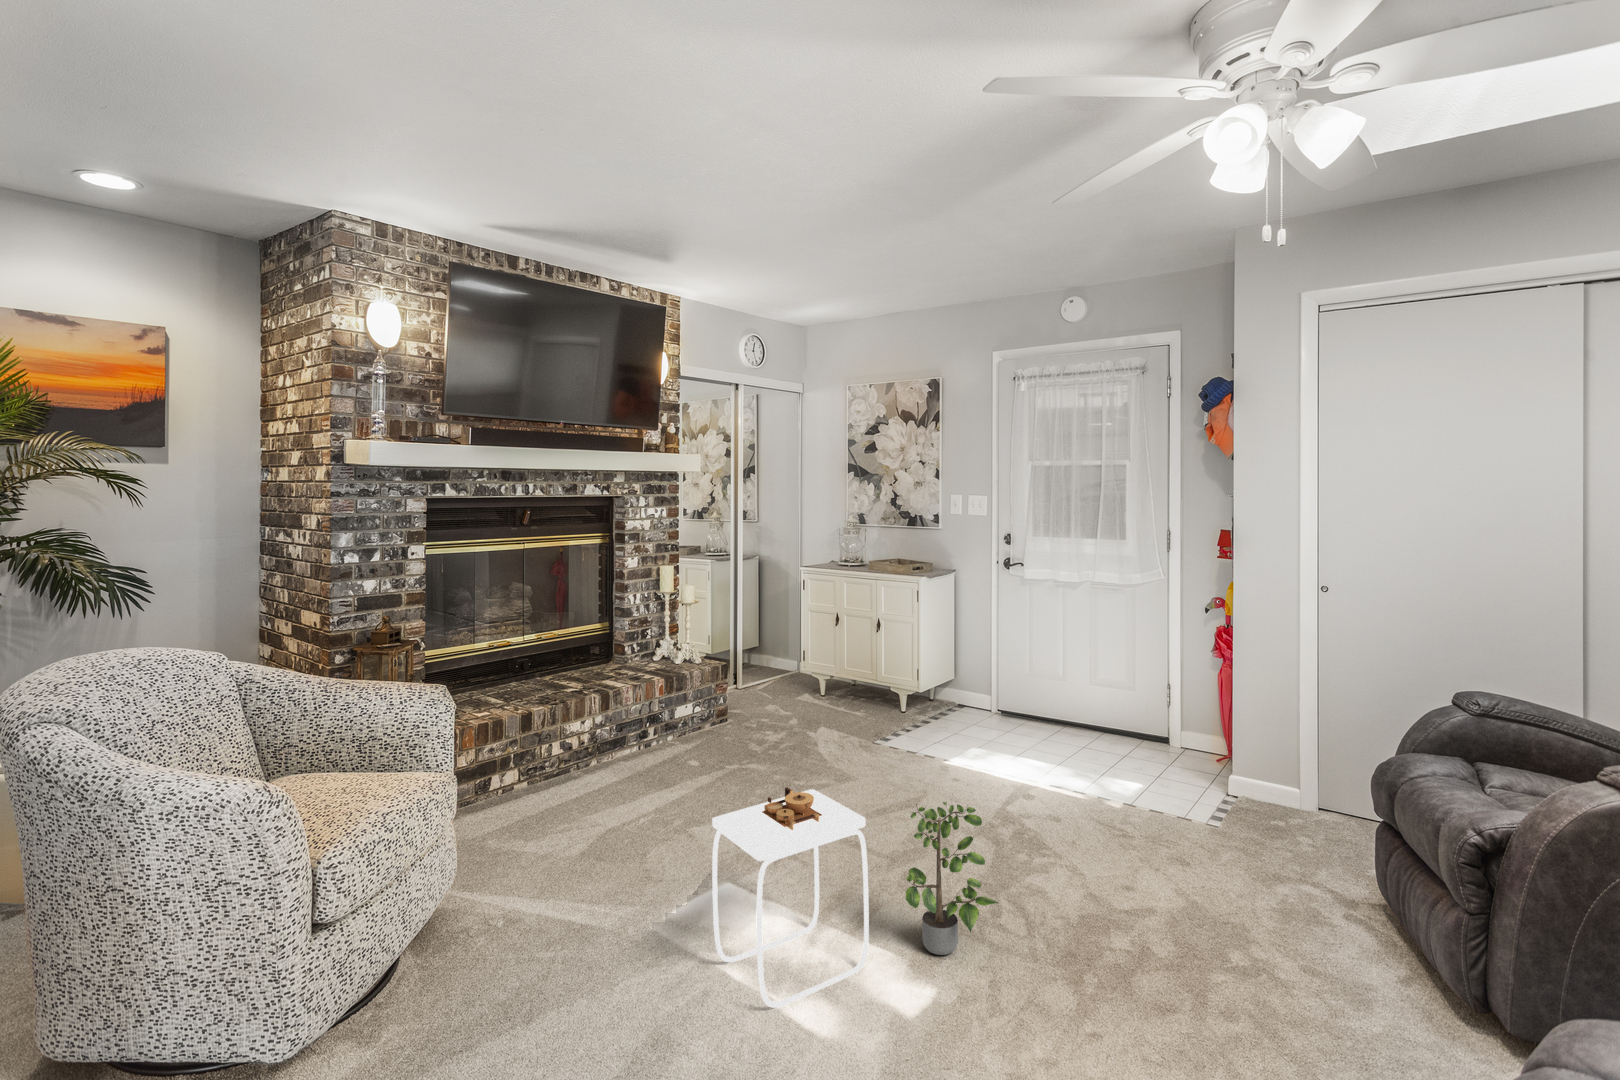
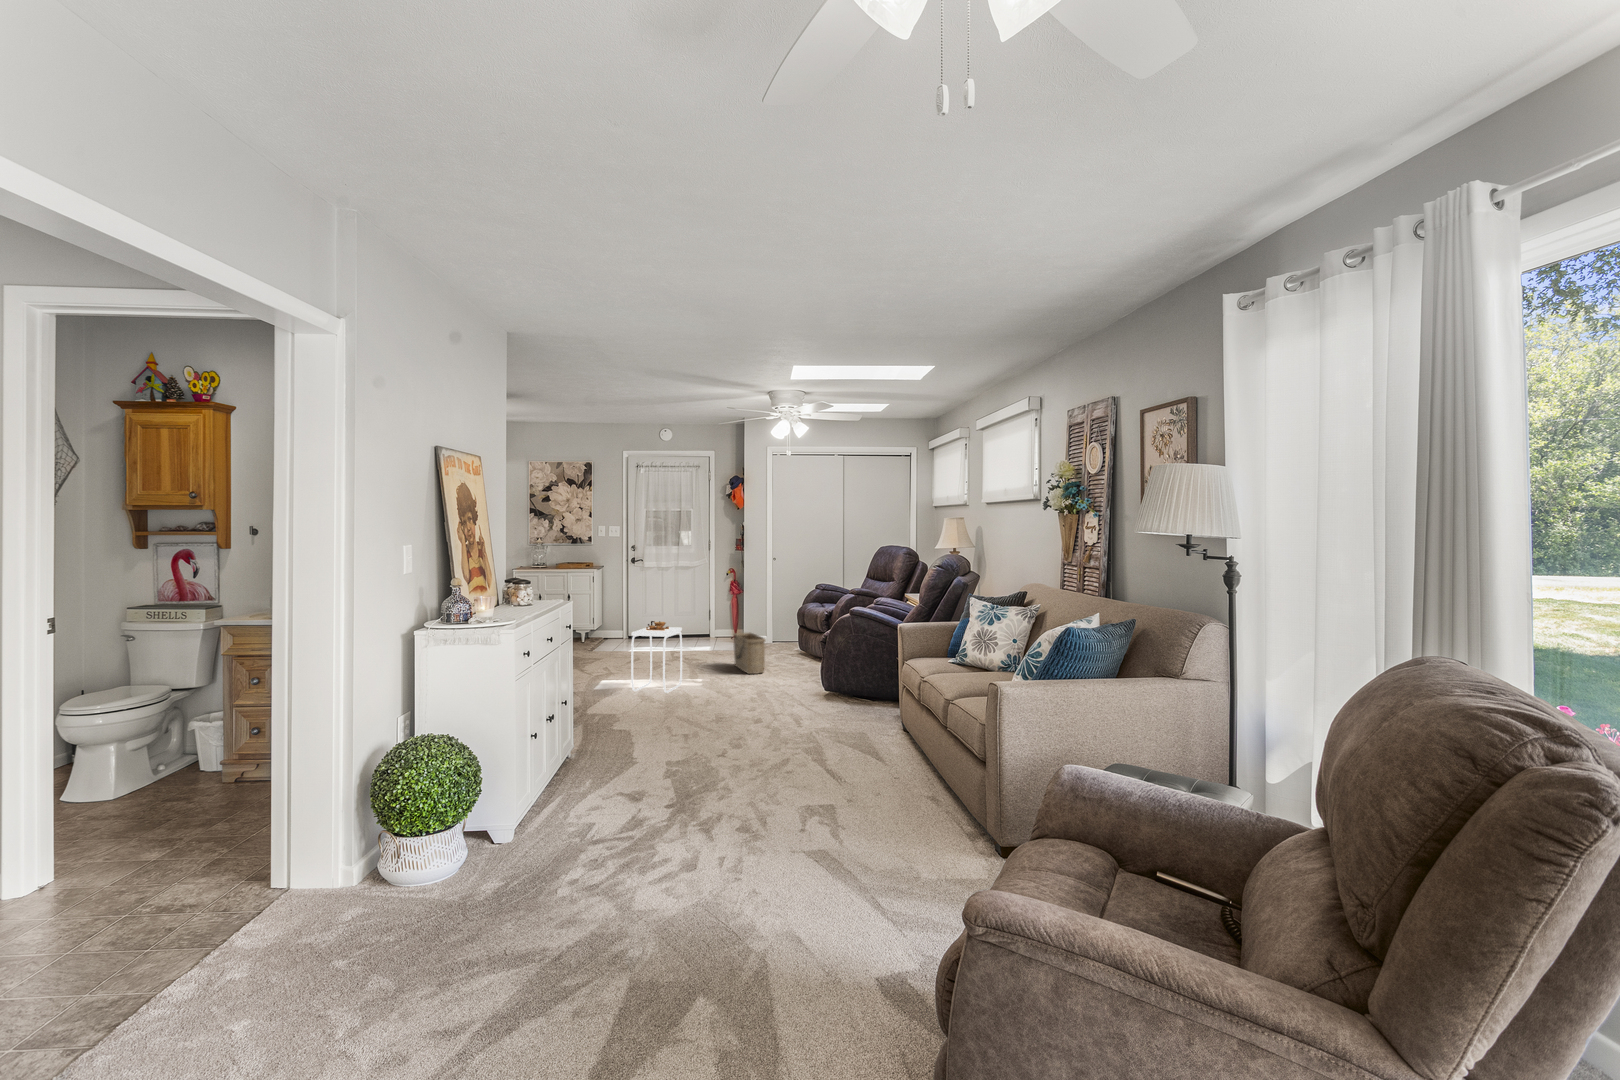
potted plant: present [906,802,998,955] -> none [685,622,718,680]
basket: none [1087,814,1167,979] -> present [734,633,765,674]

